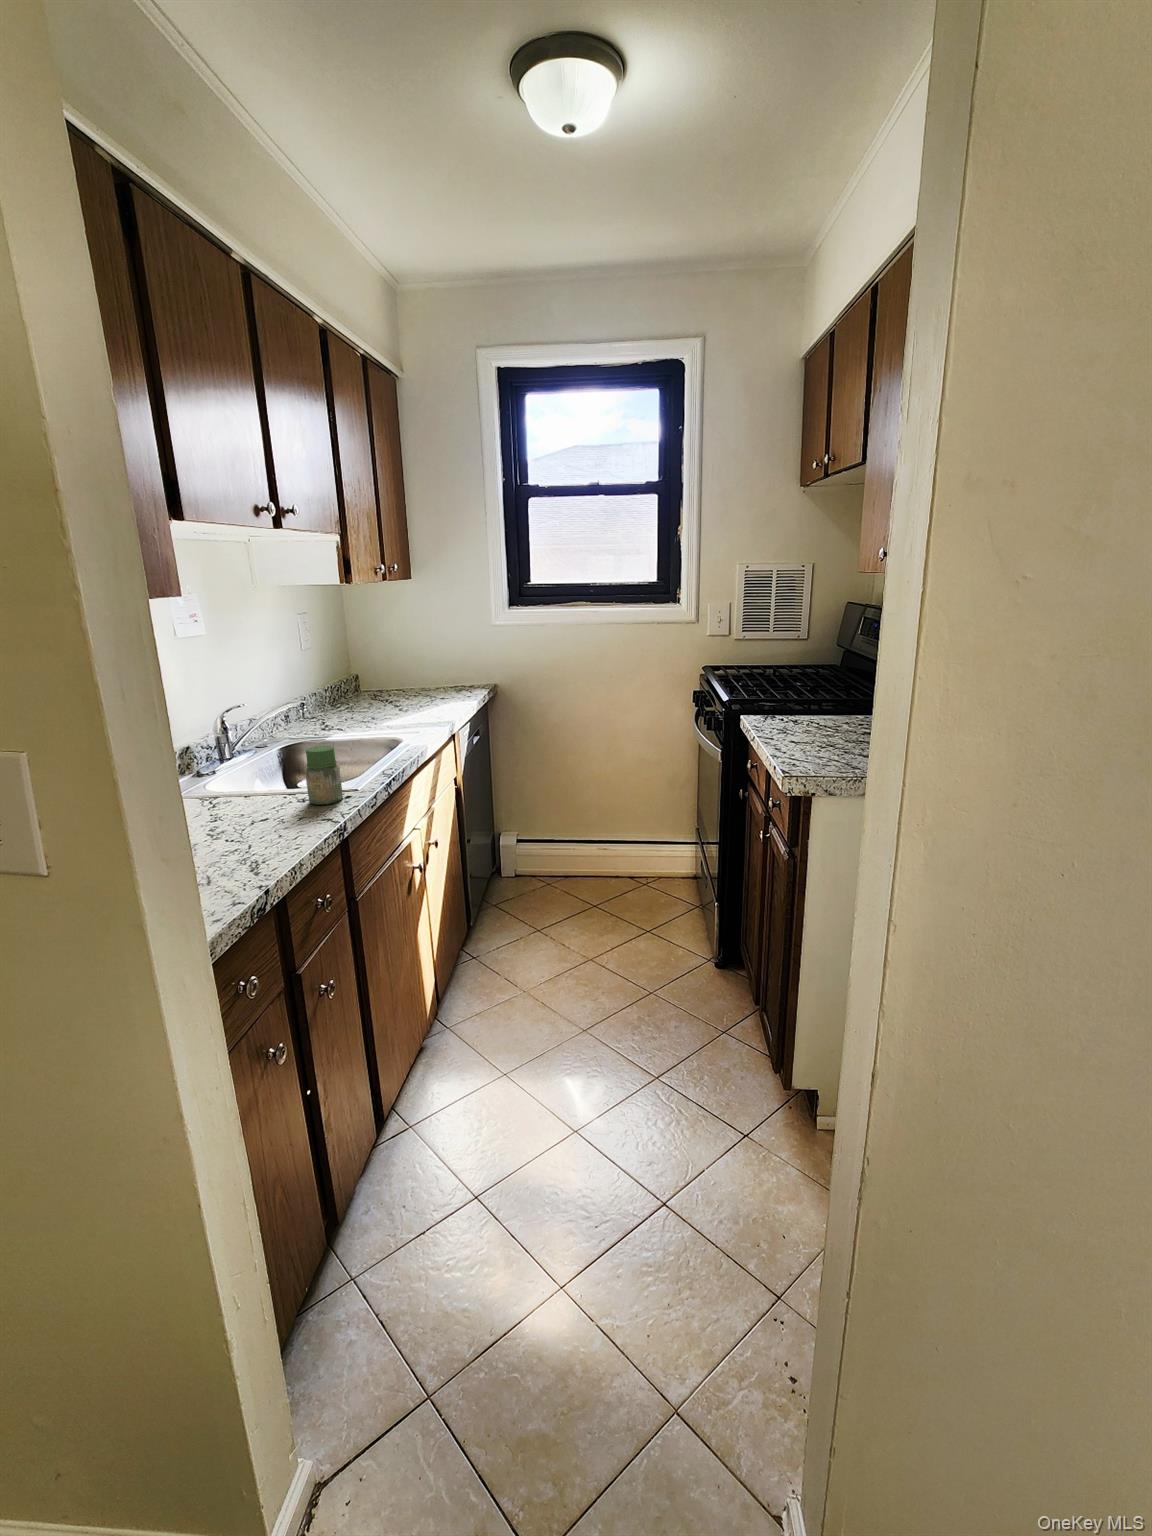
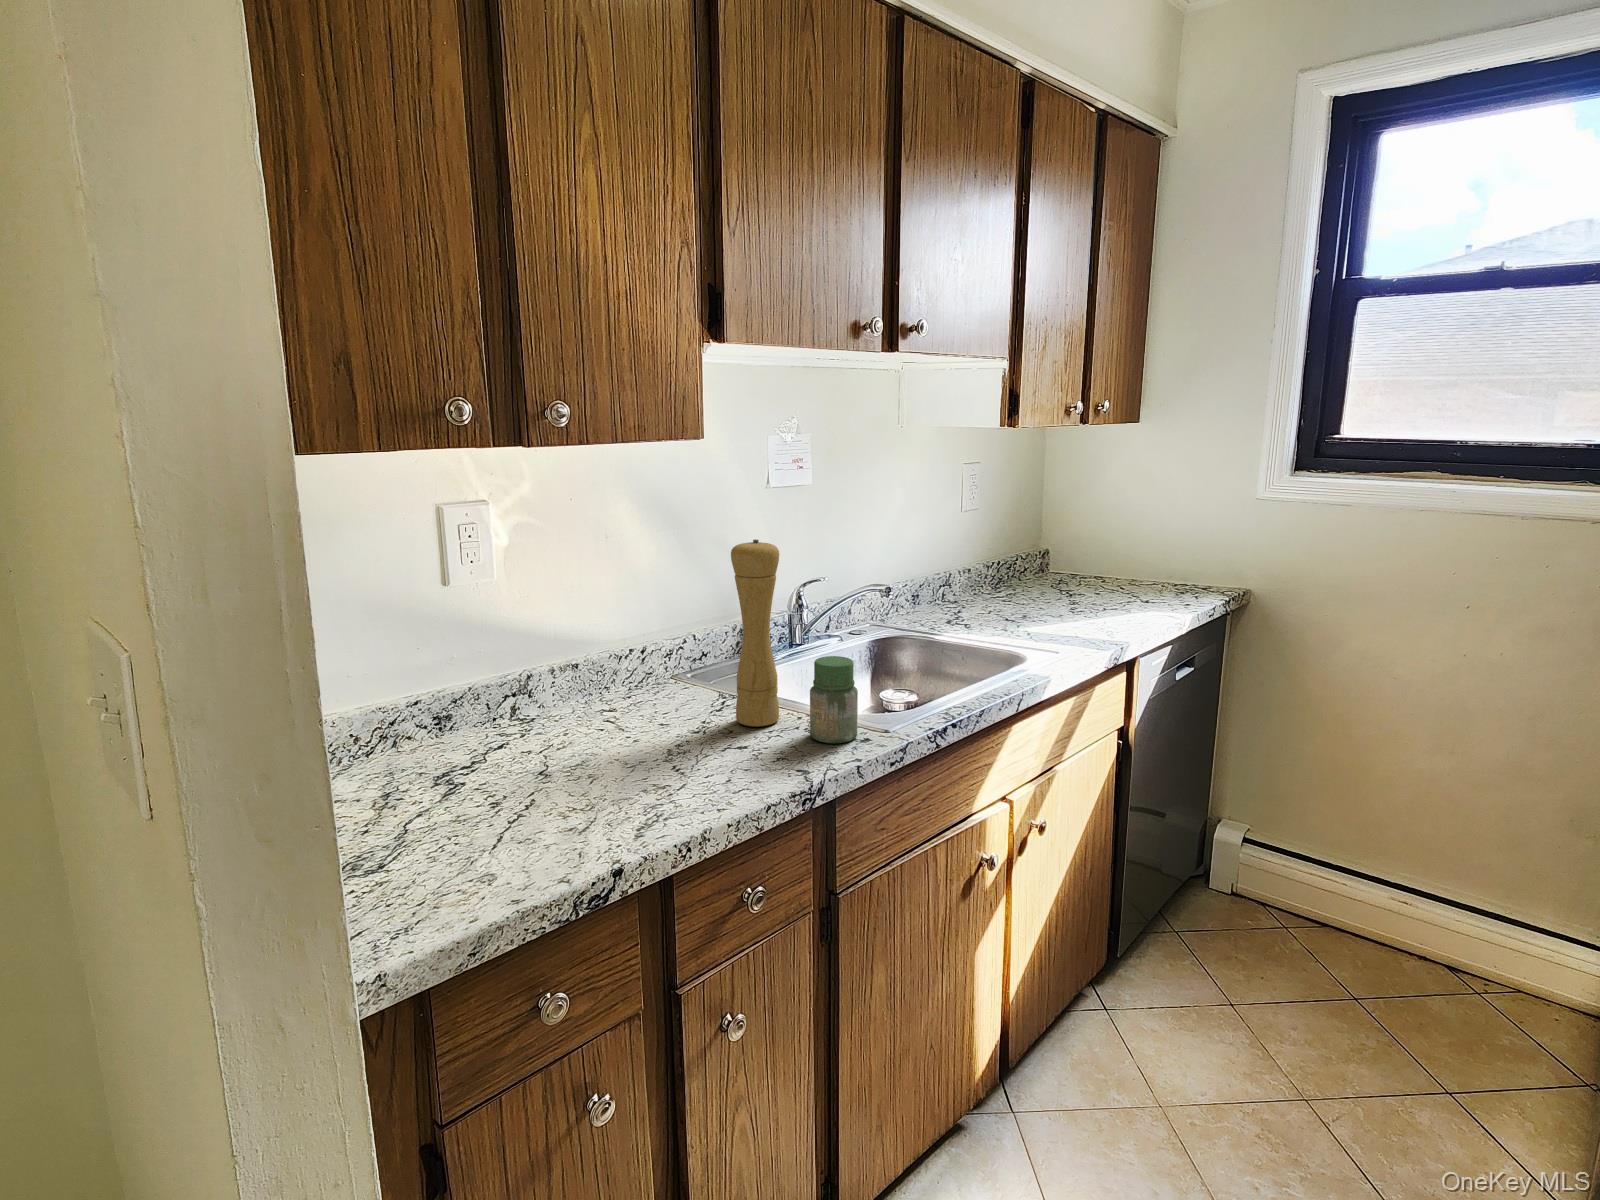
pepper mill: none [220,672,275,810] -> present [731,539,779,727]

